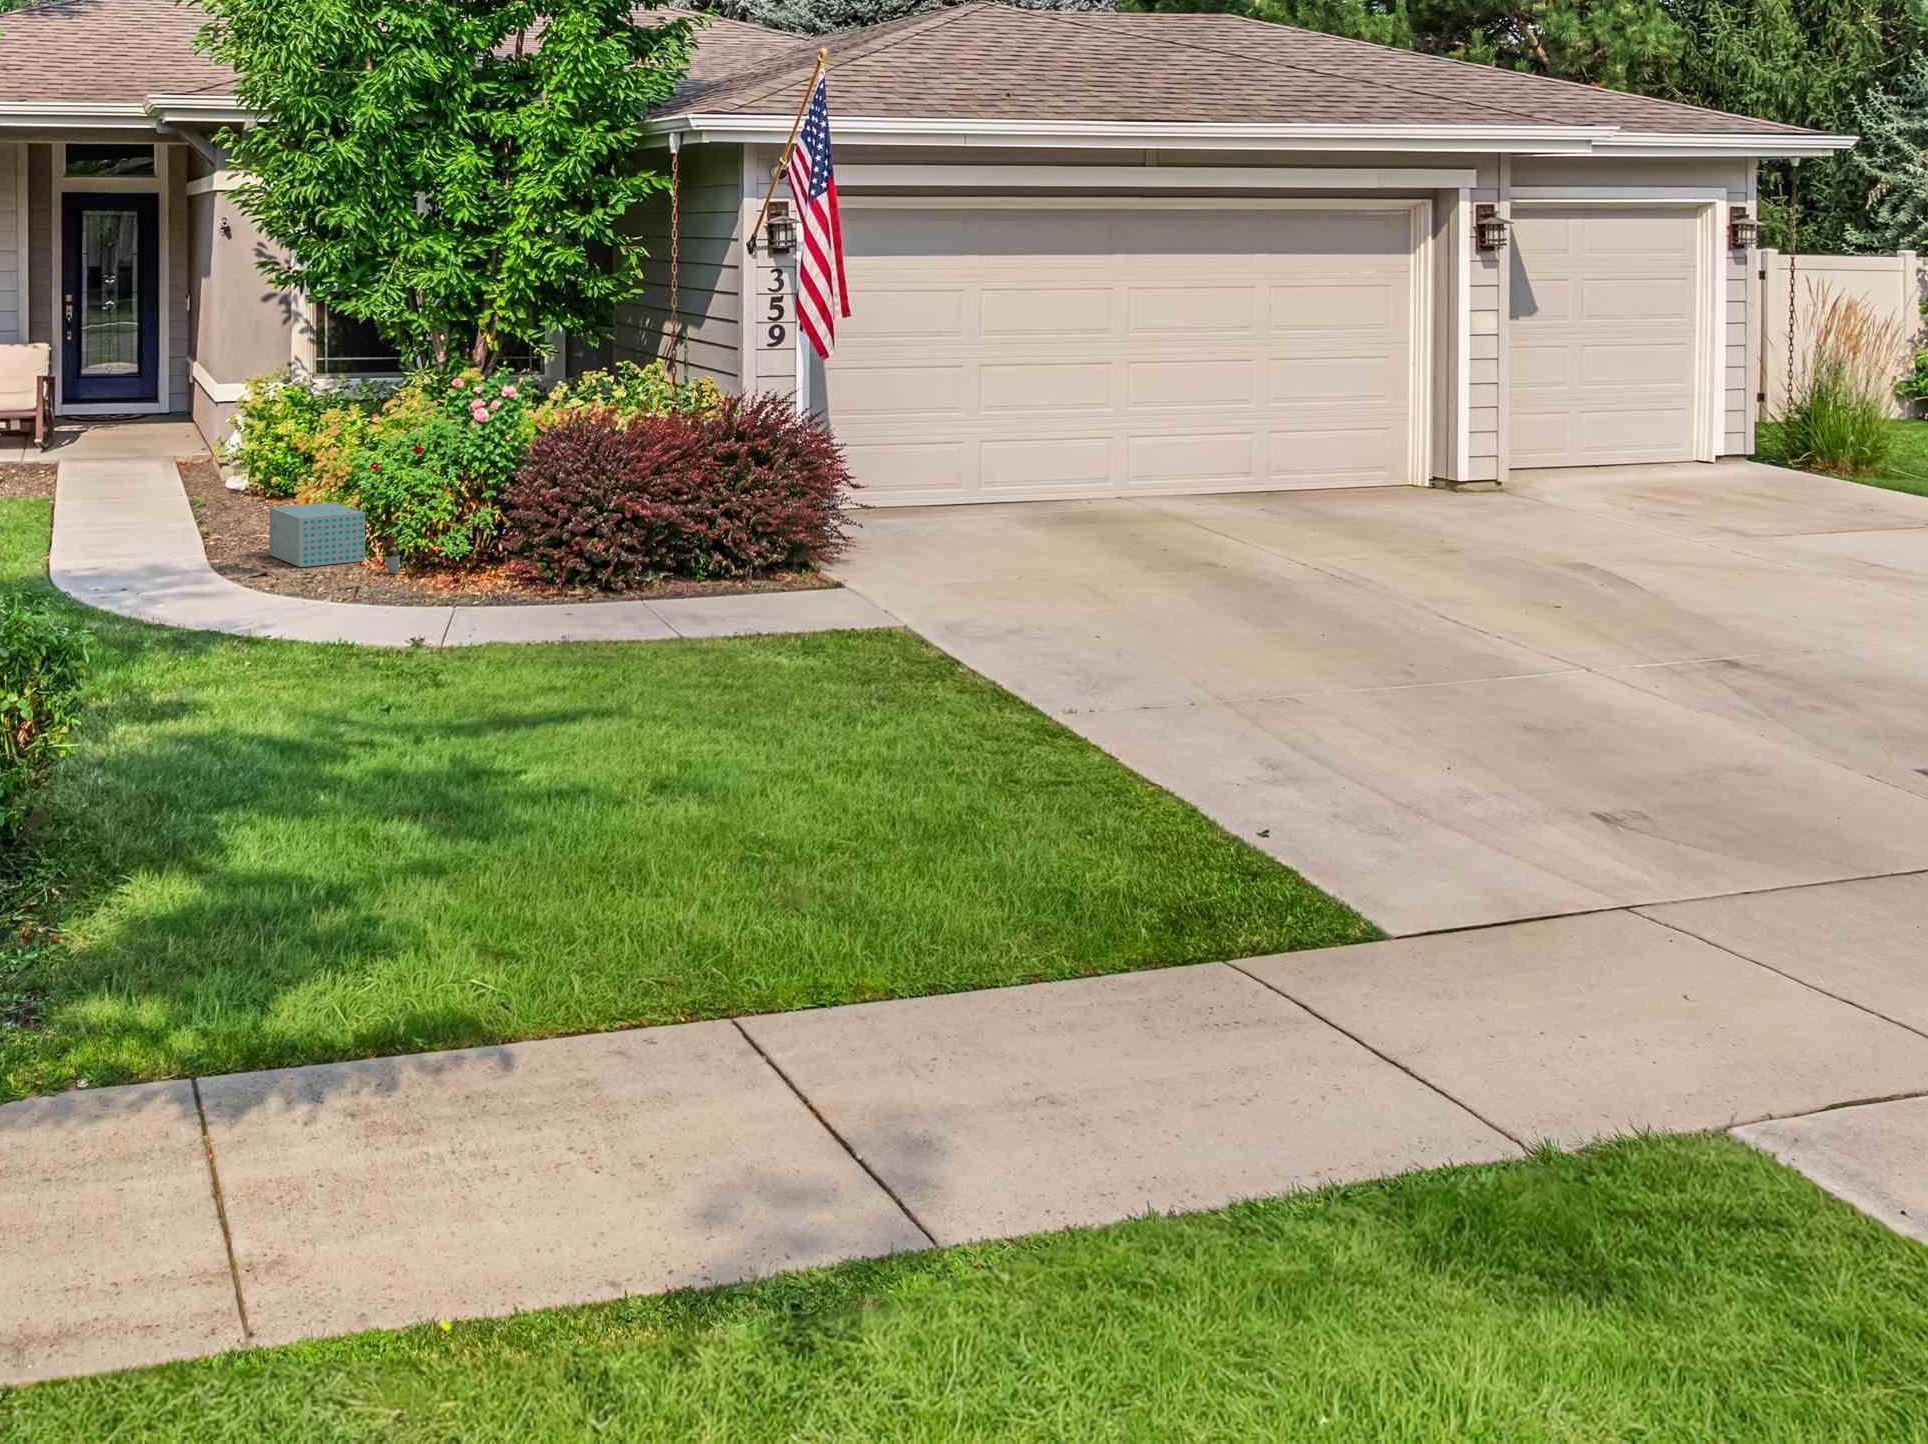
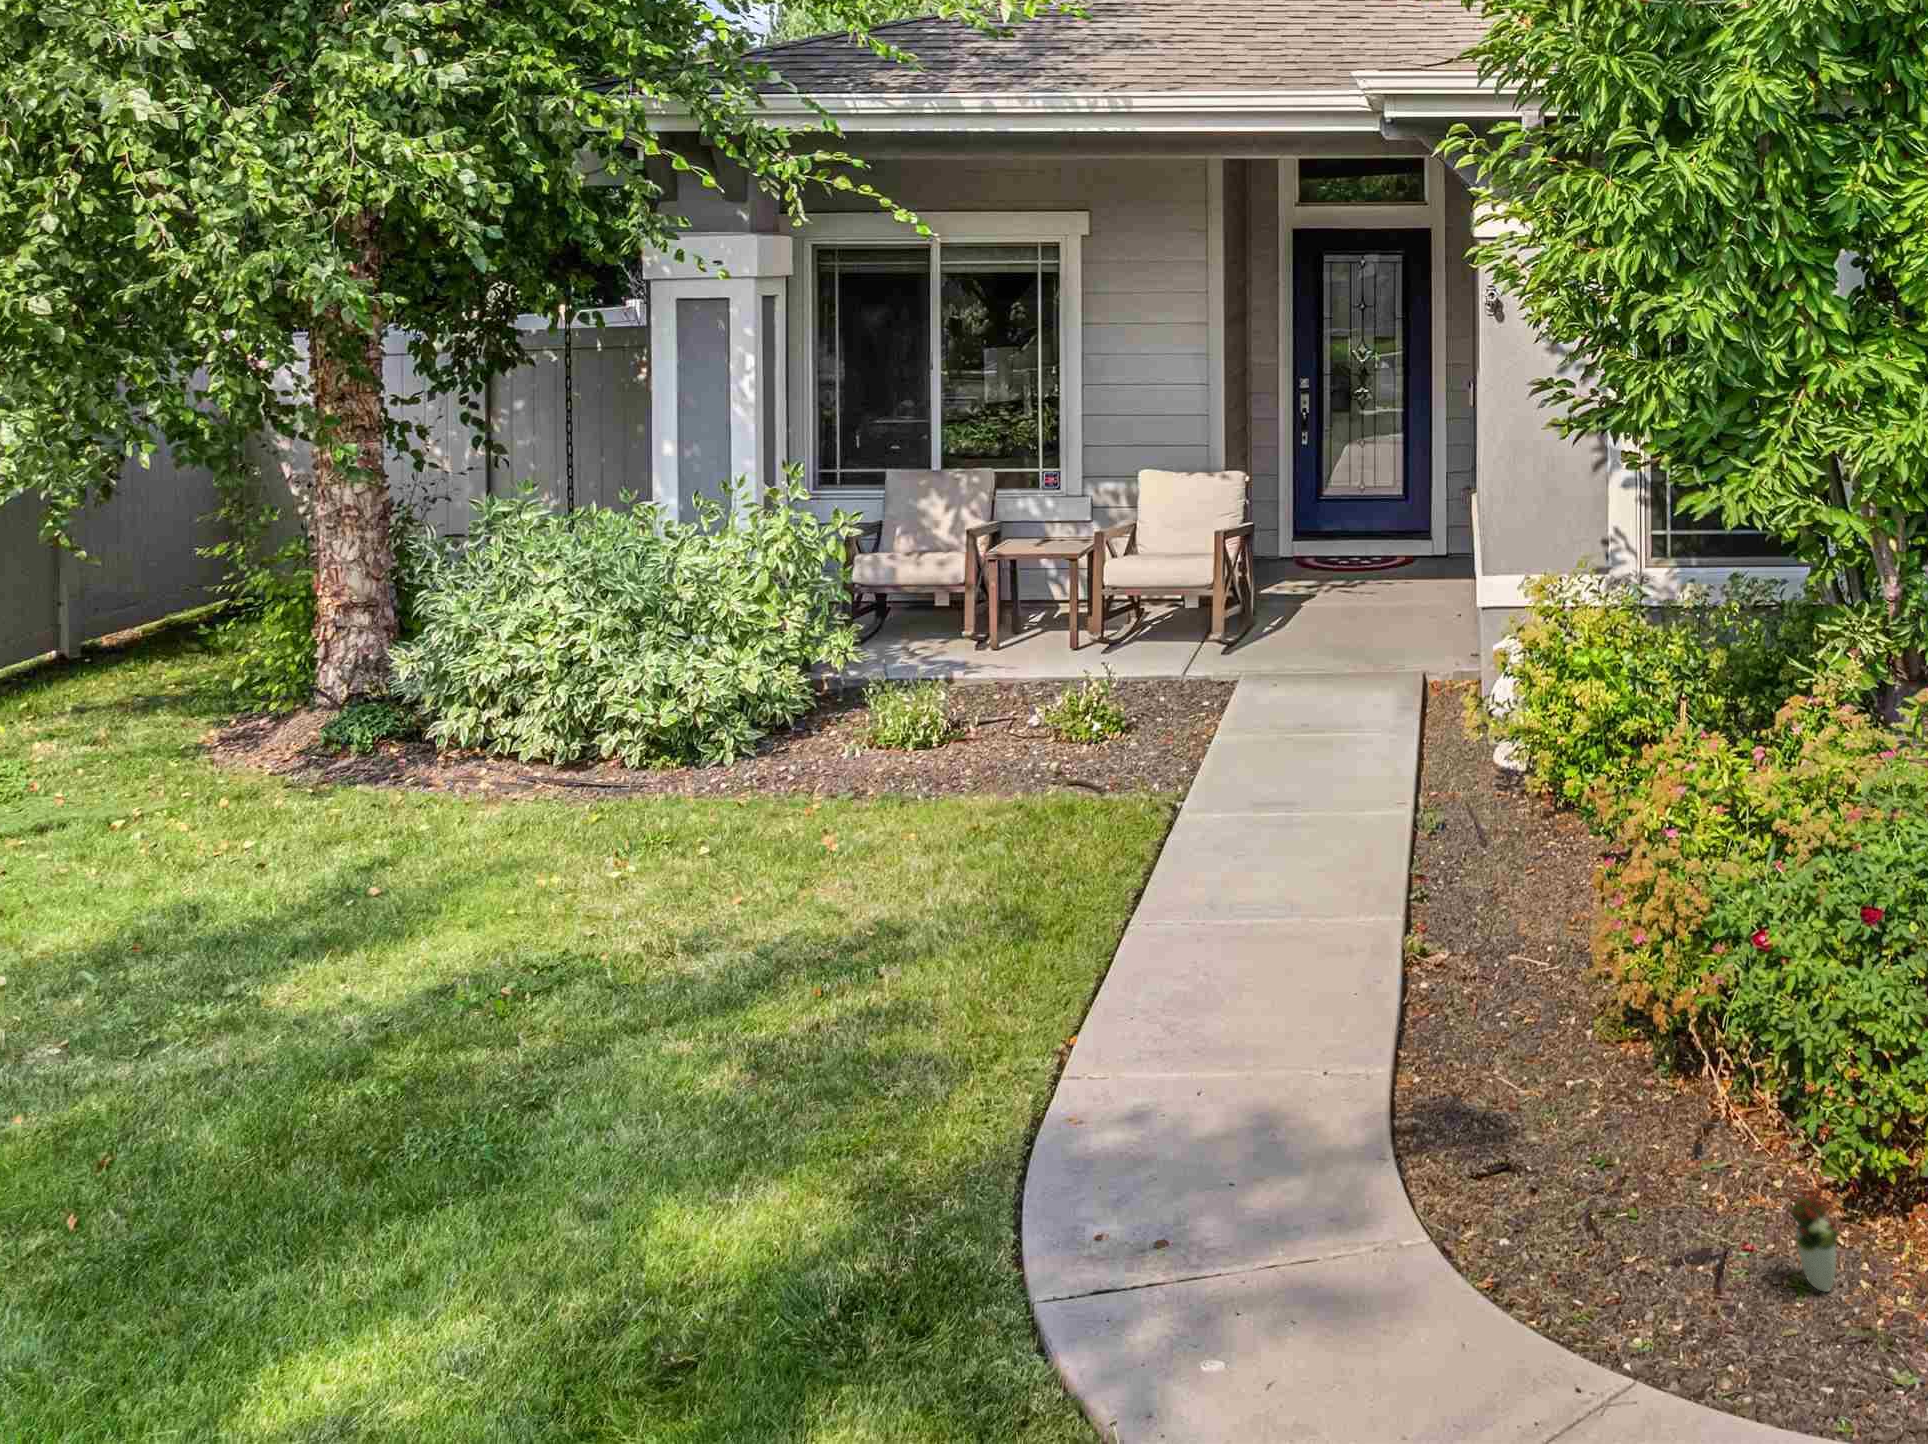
storage box: present [270,502,365,567] -> none [1516,993,1741,1213]

